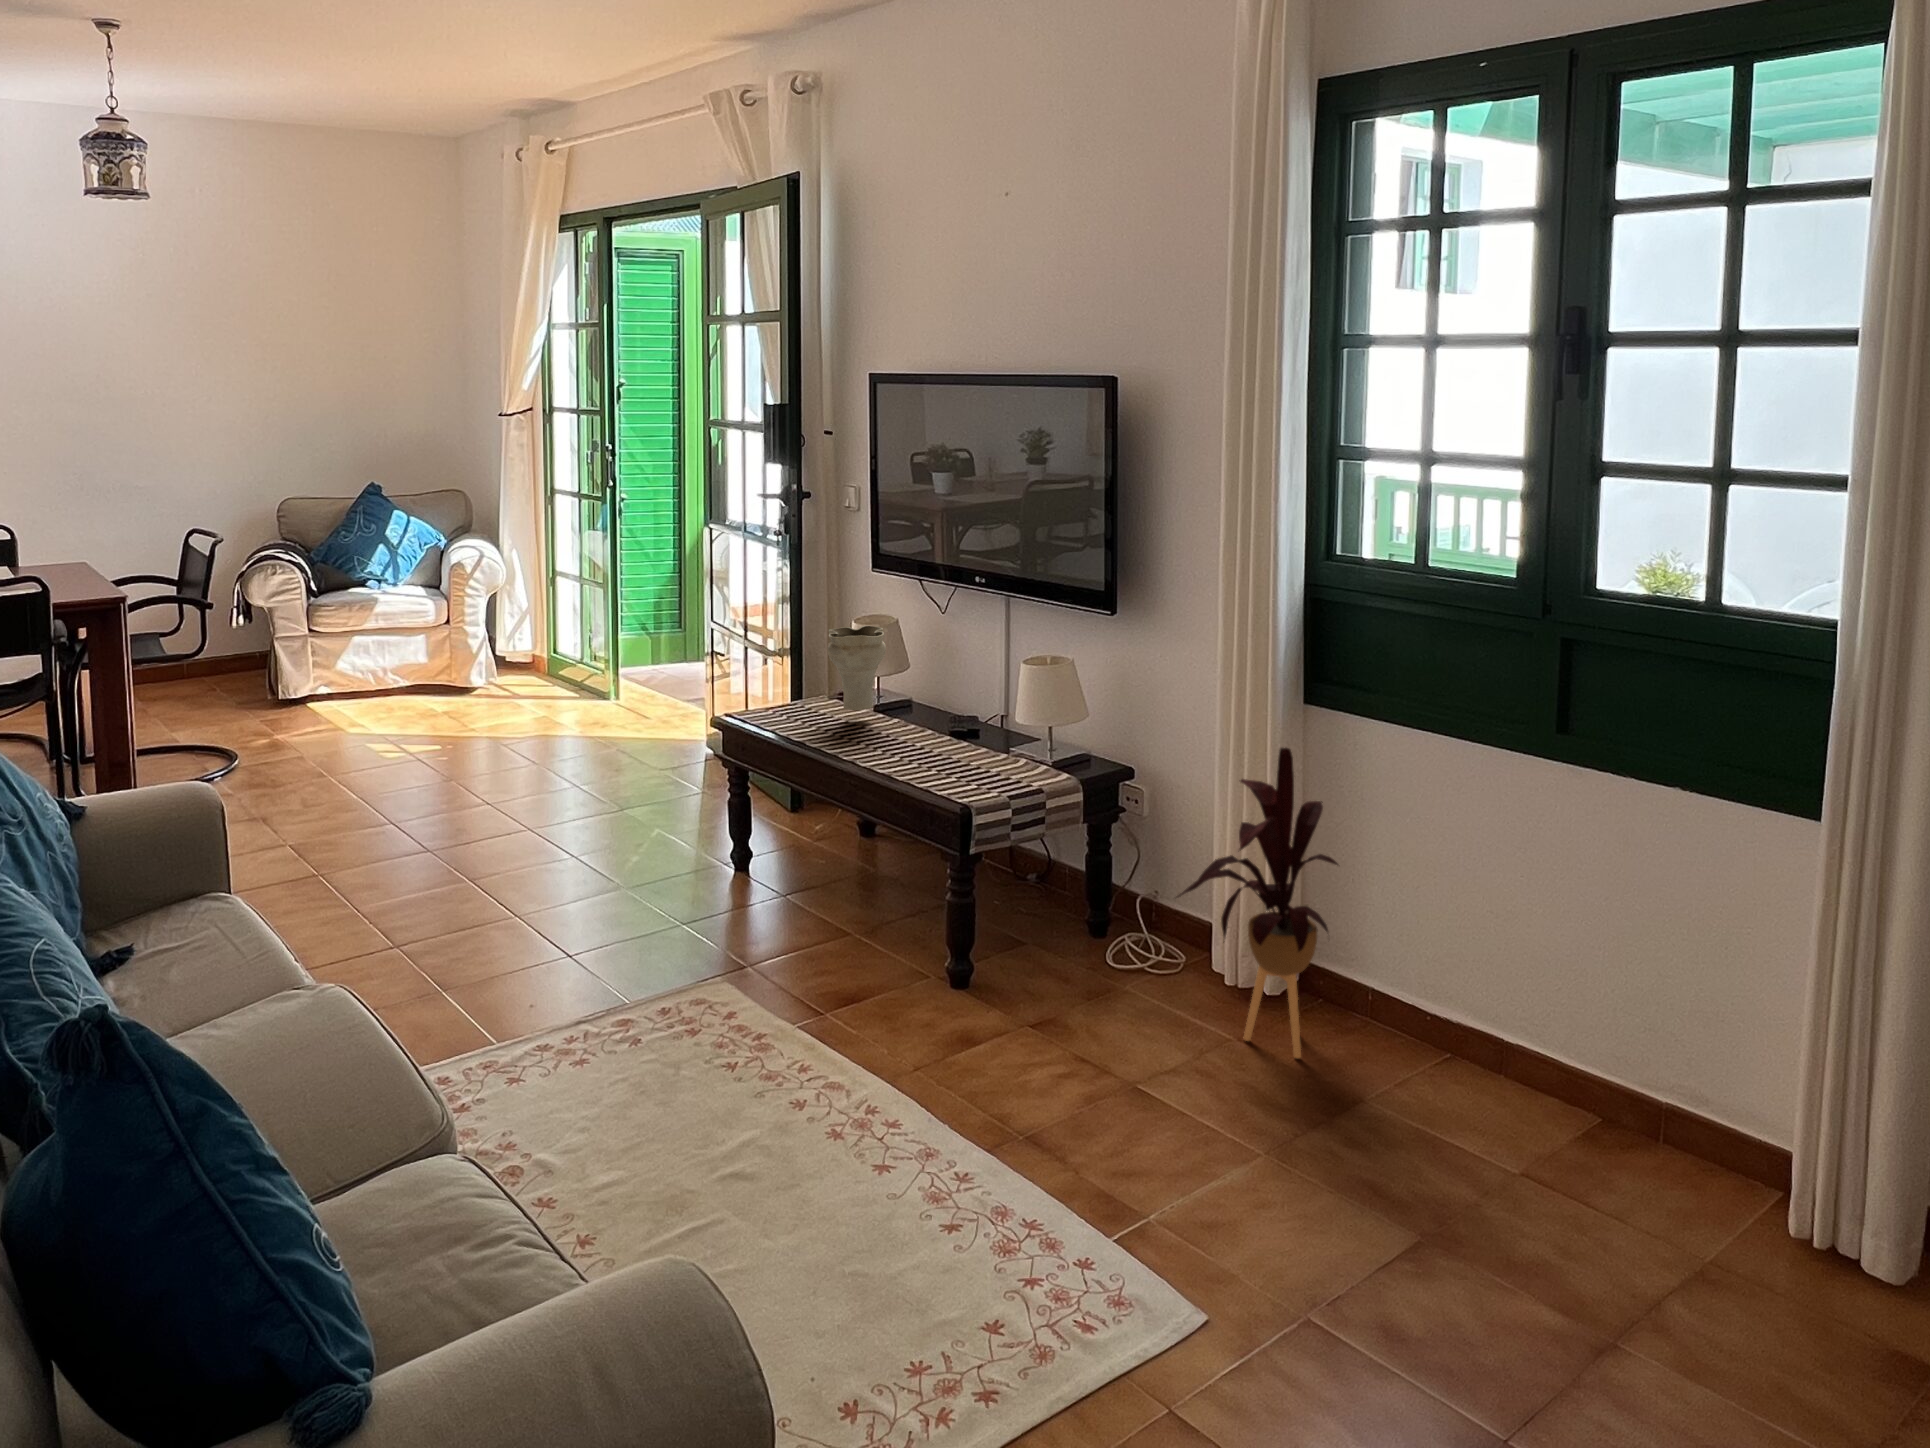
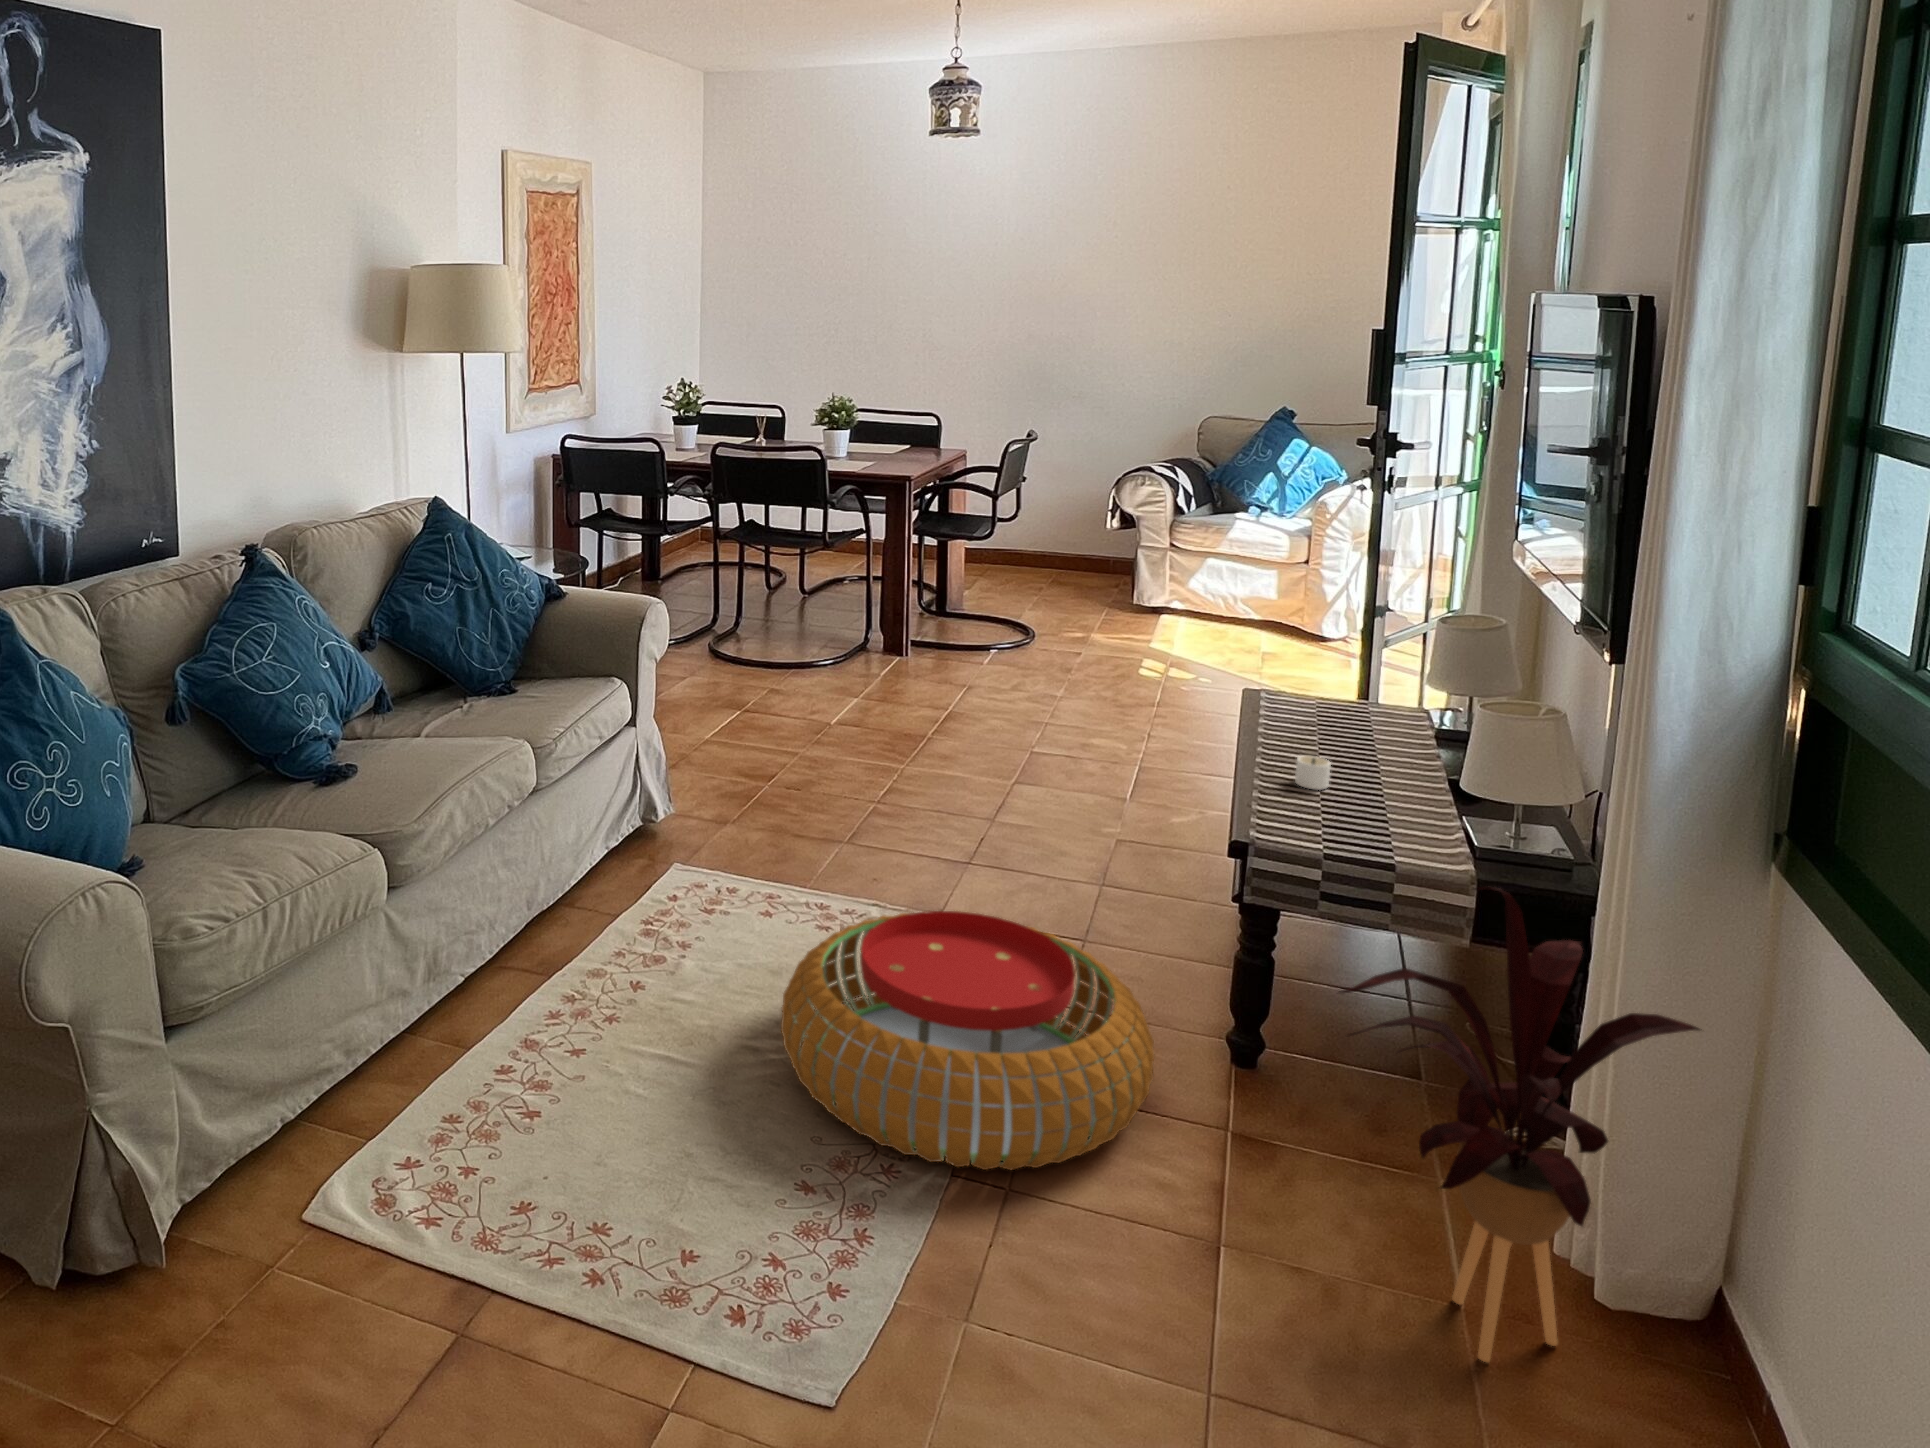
vase: present [827,626,886,710] -> none [1318,618,1432,724]
candle: none [897,738,930,763] -> present [1295,756,1330,790]
pouf: none [712,942,1047,1172] -> present [781,911,1154,1170]

